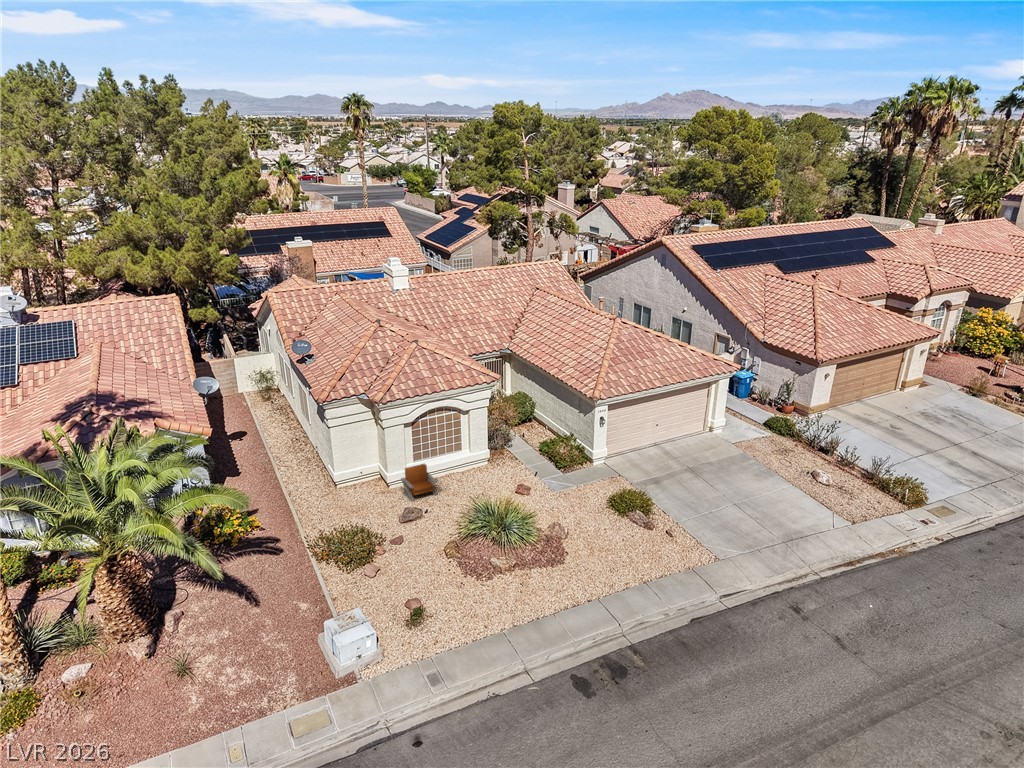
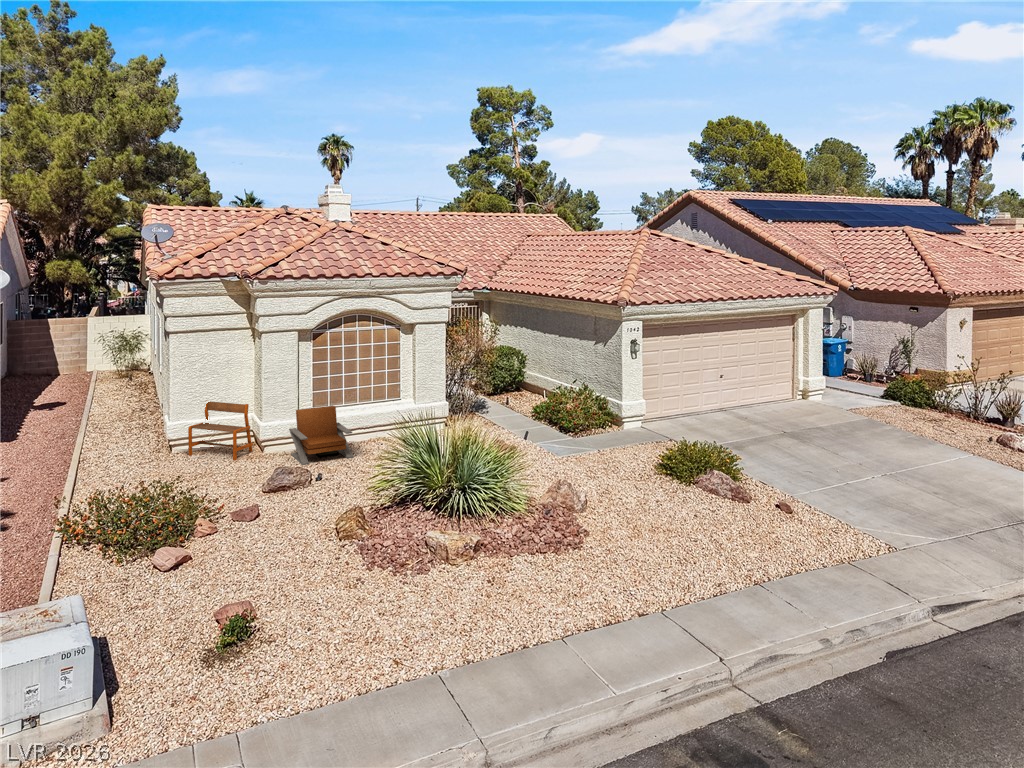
bench: none [344,461,379,498] -> present [188,401,253,461]

